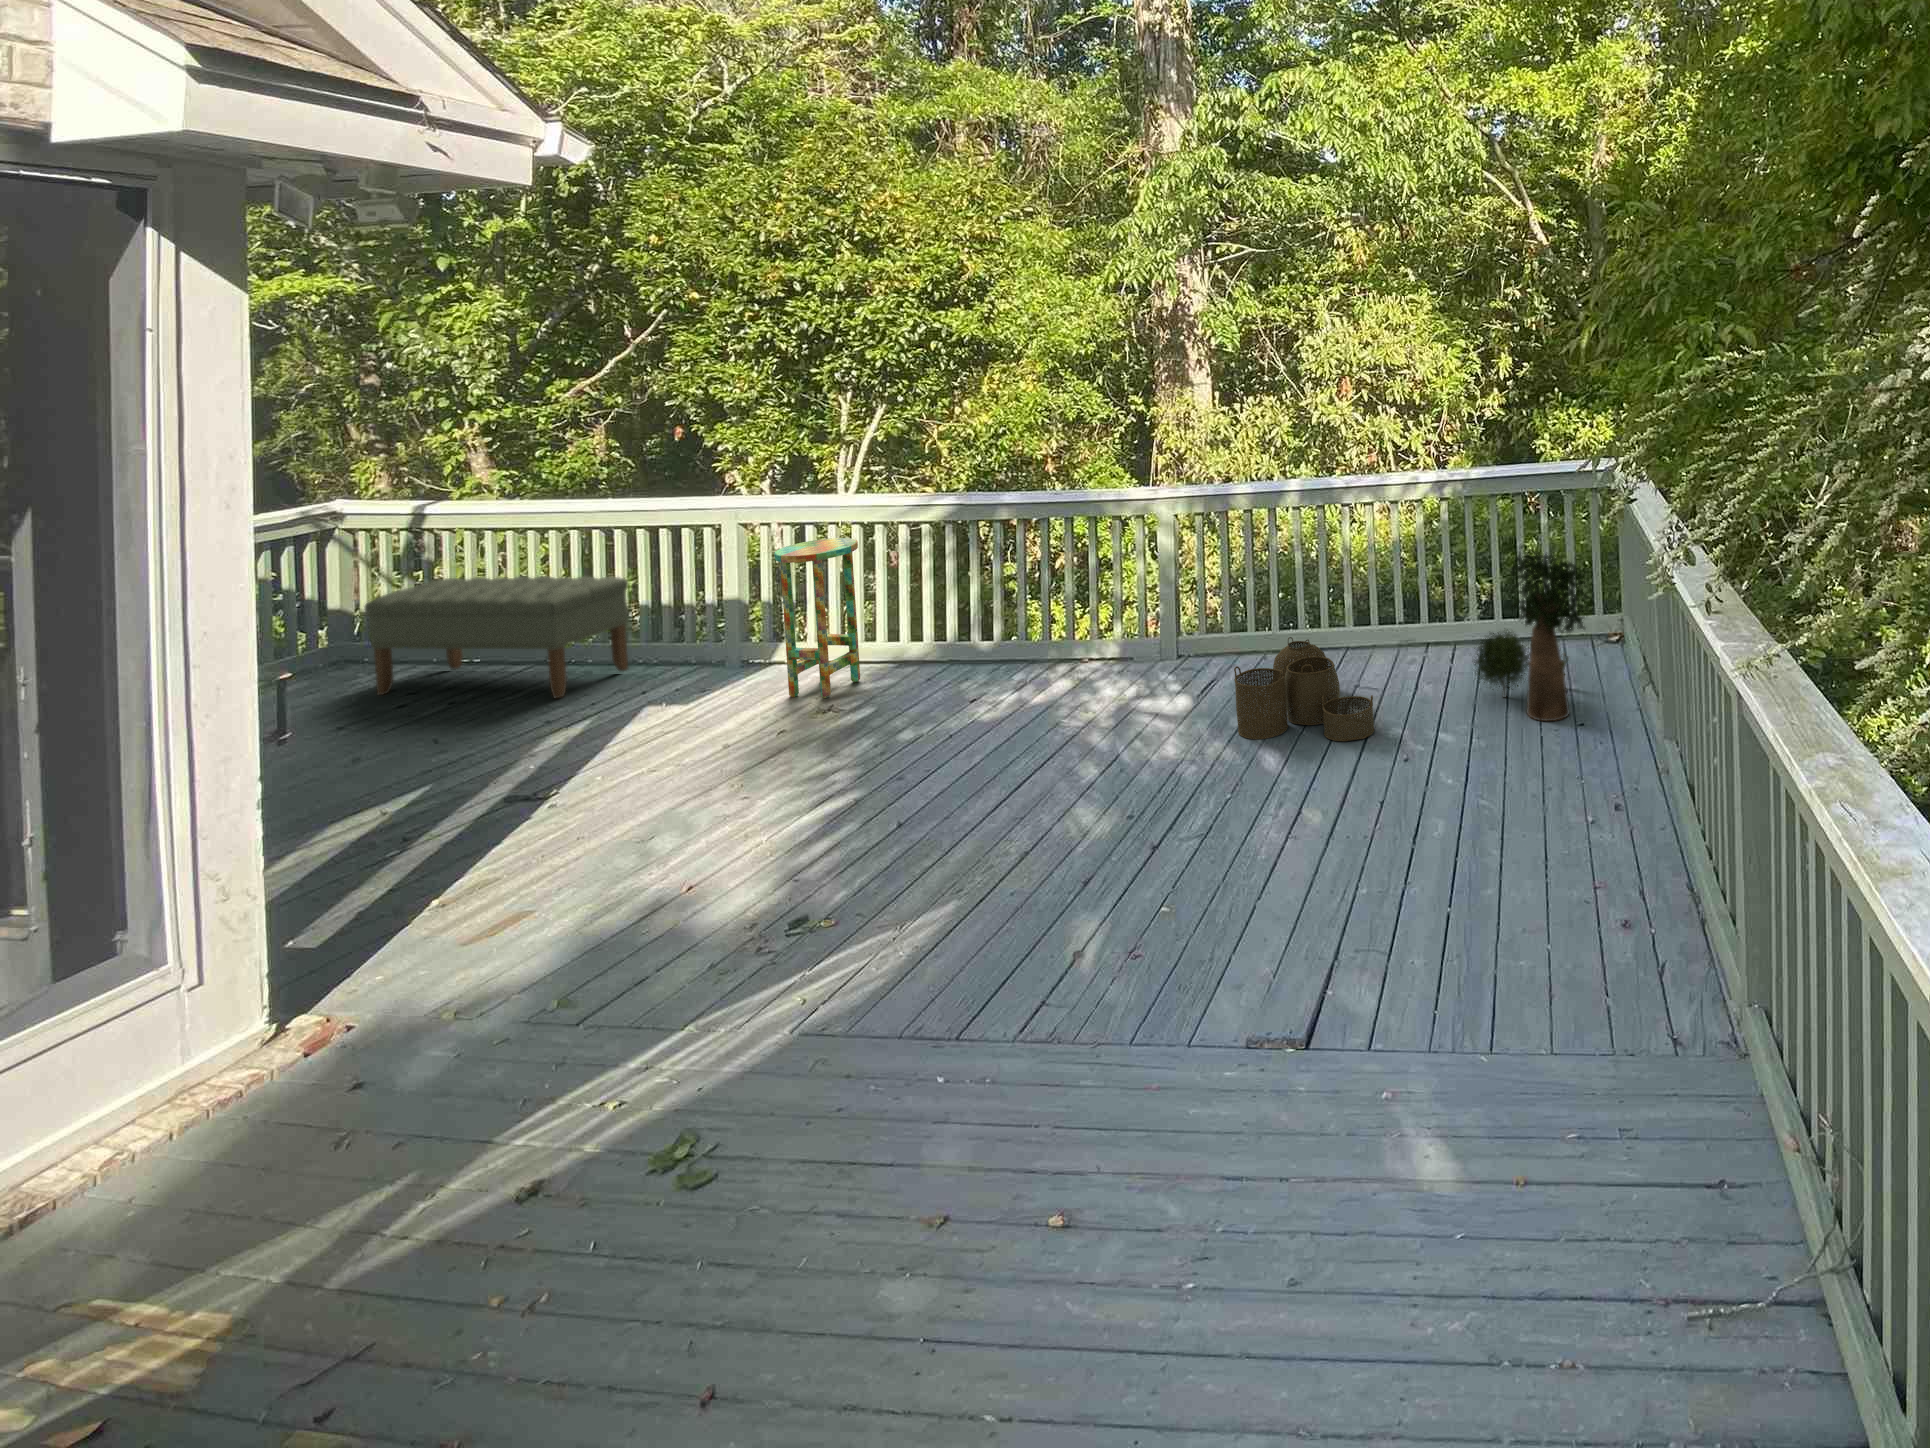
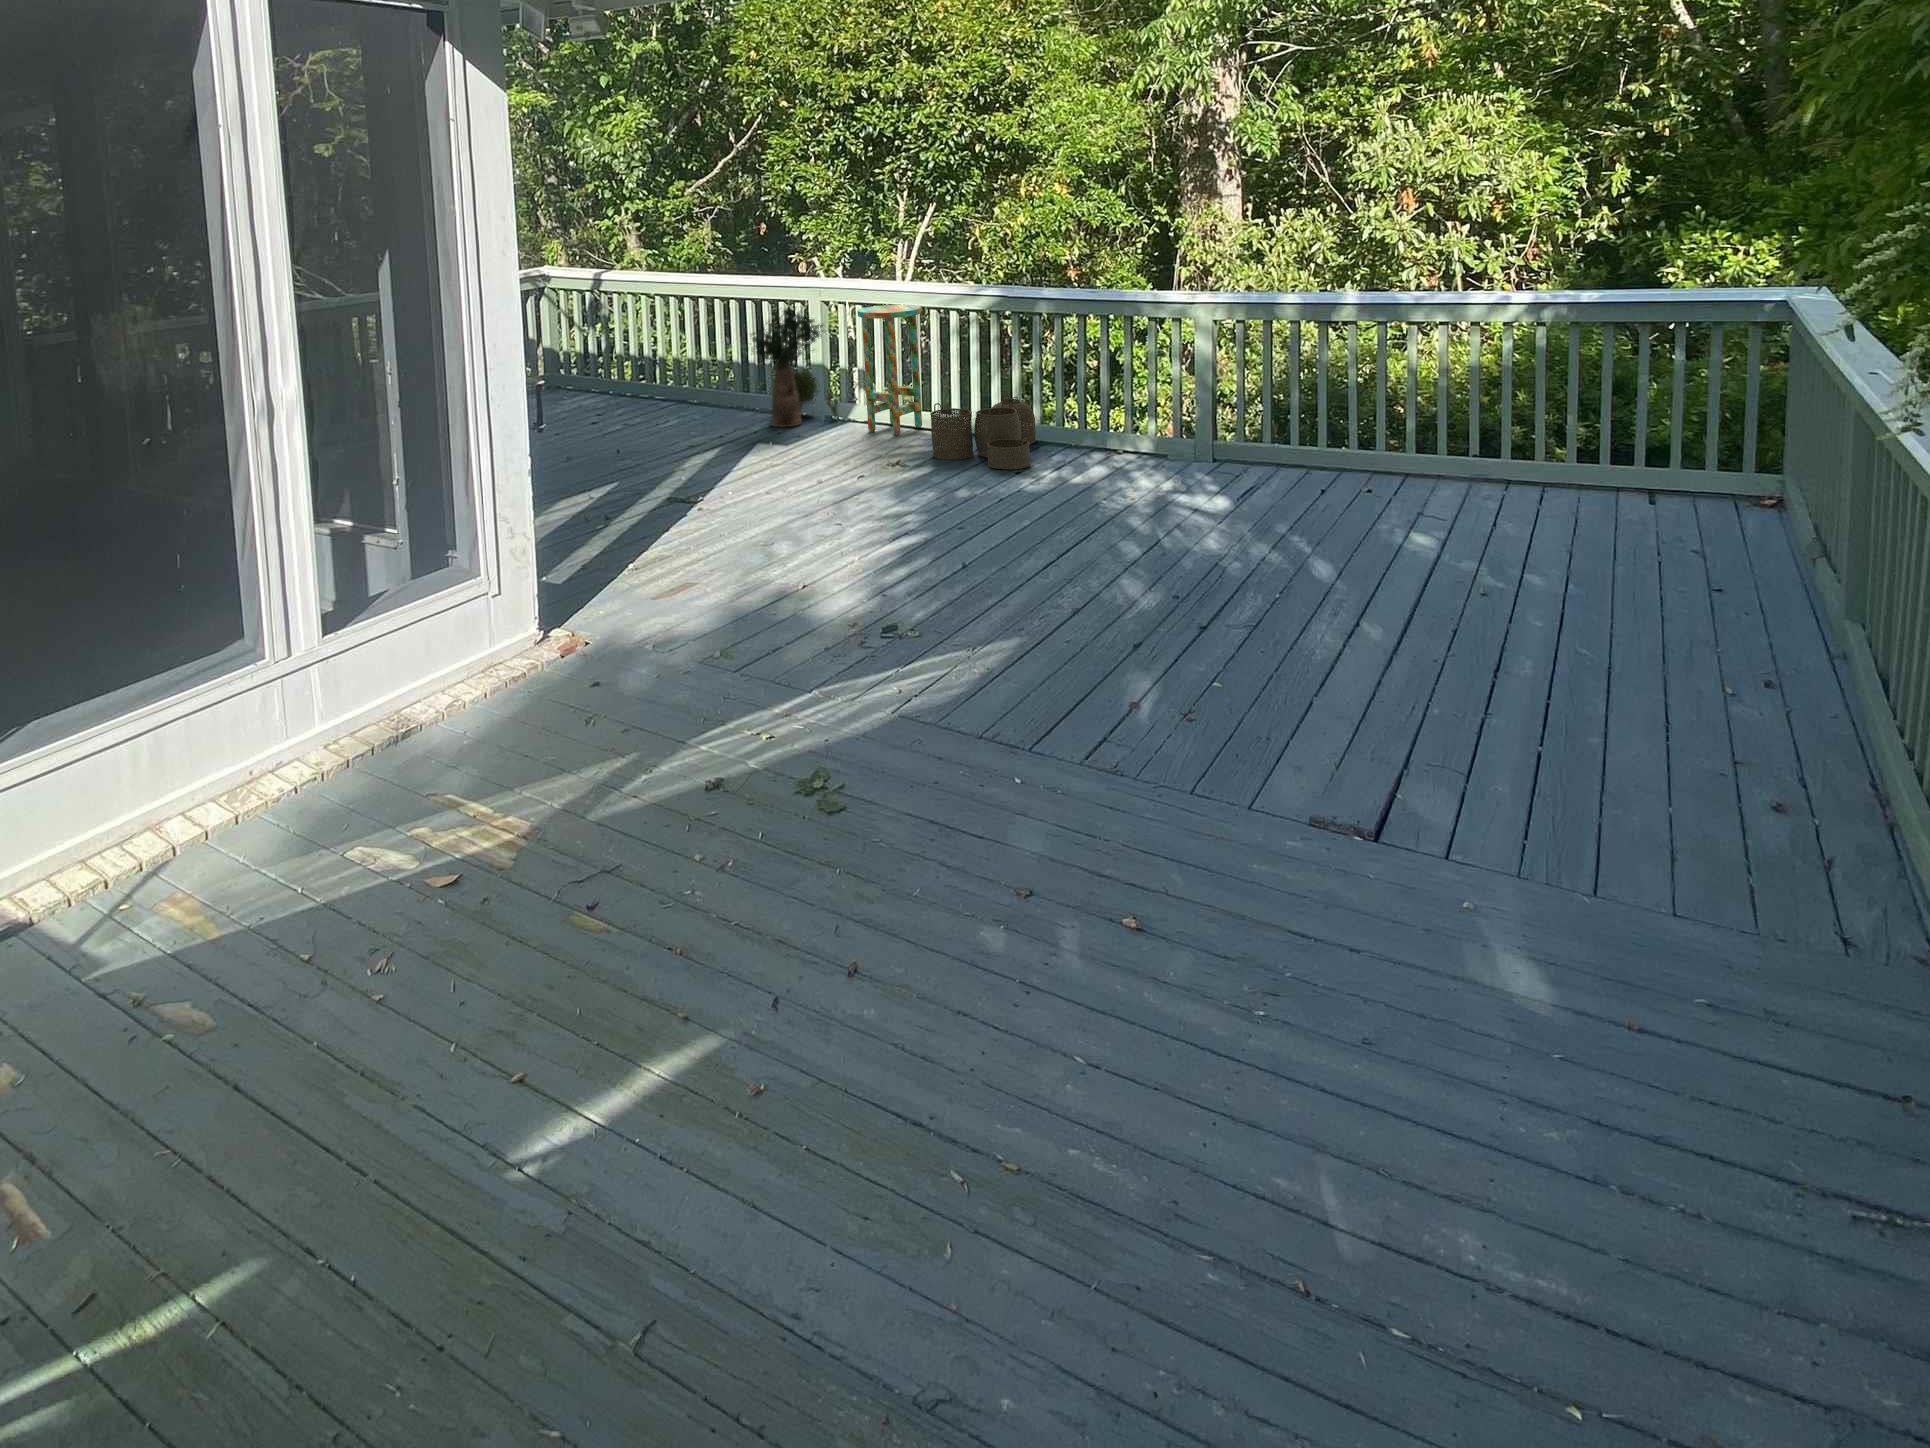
potted plant: present [1474,545,1592,721] -> present [751,308,841,427]
bench: present [365,576,628,698] -> none [577,323,746,416]
woven basket: present [1234,637,1375,741] -> present [930,394,1036,470]

